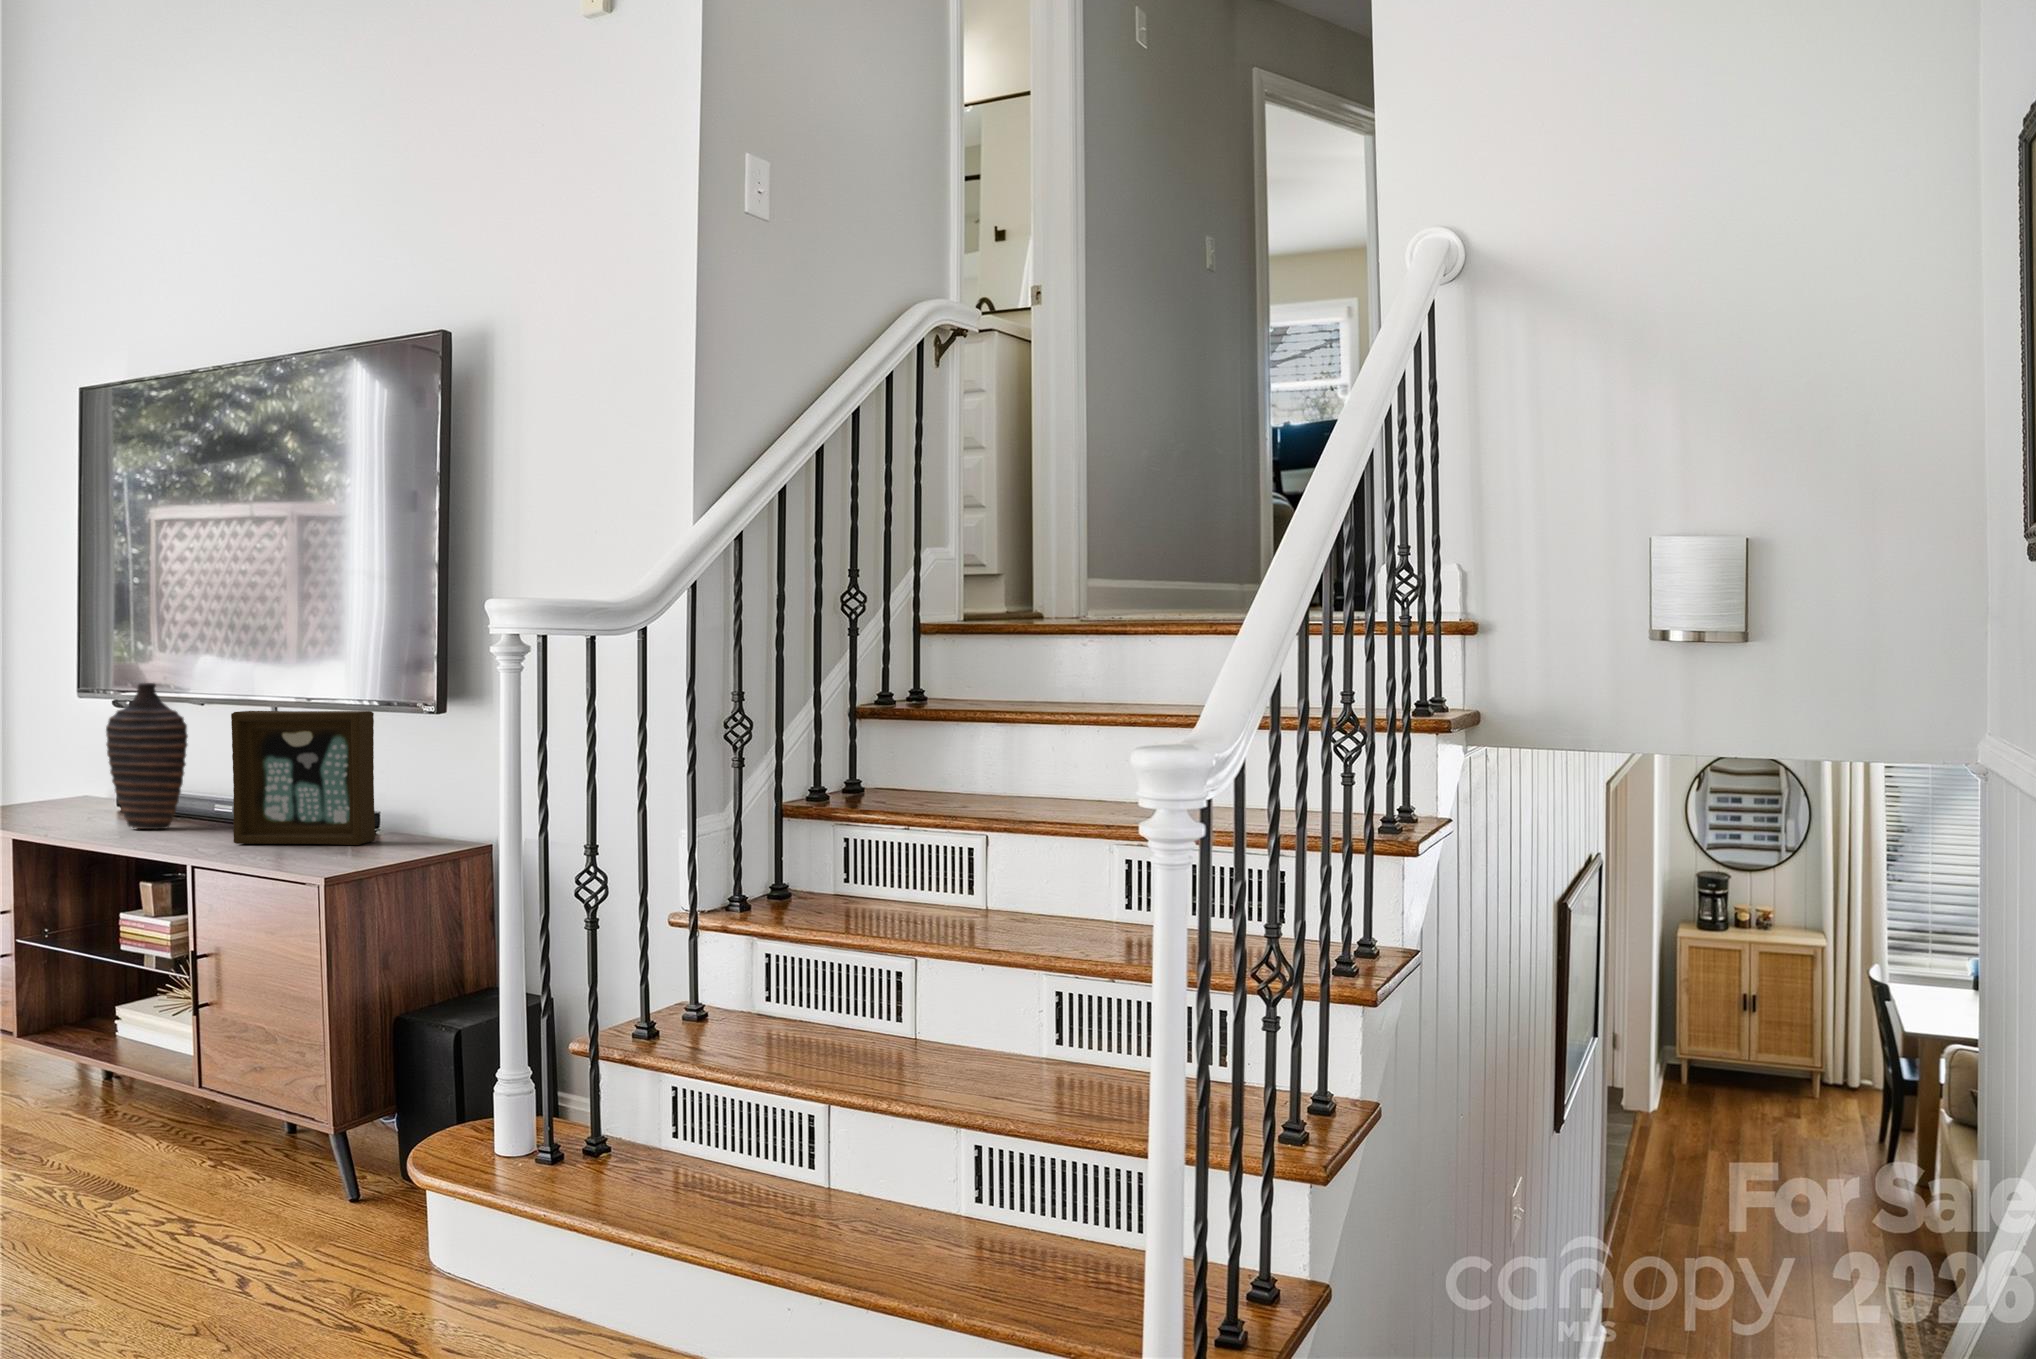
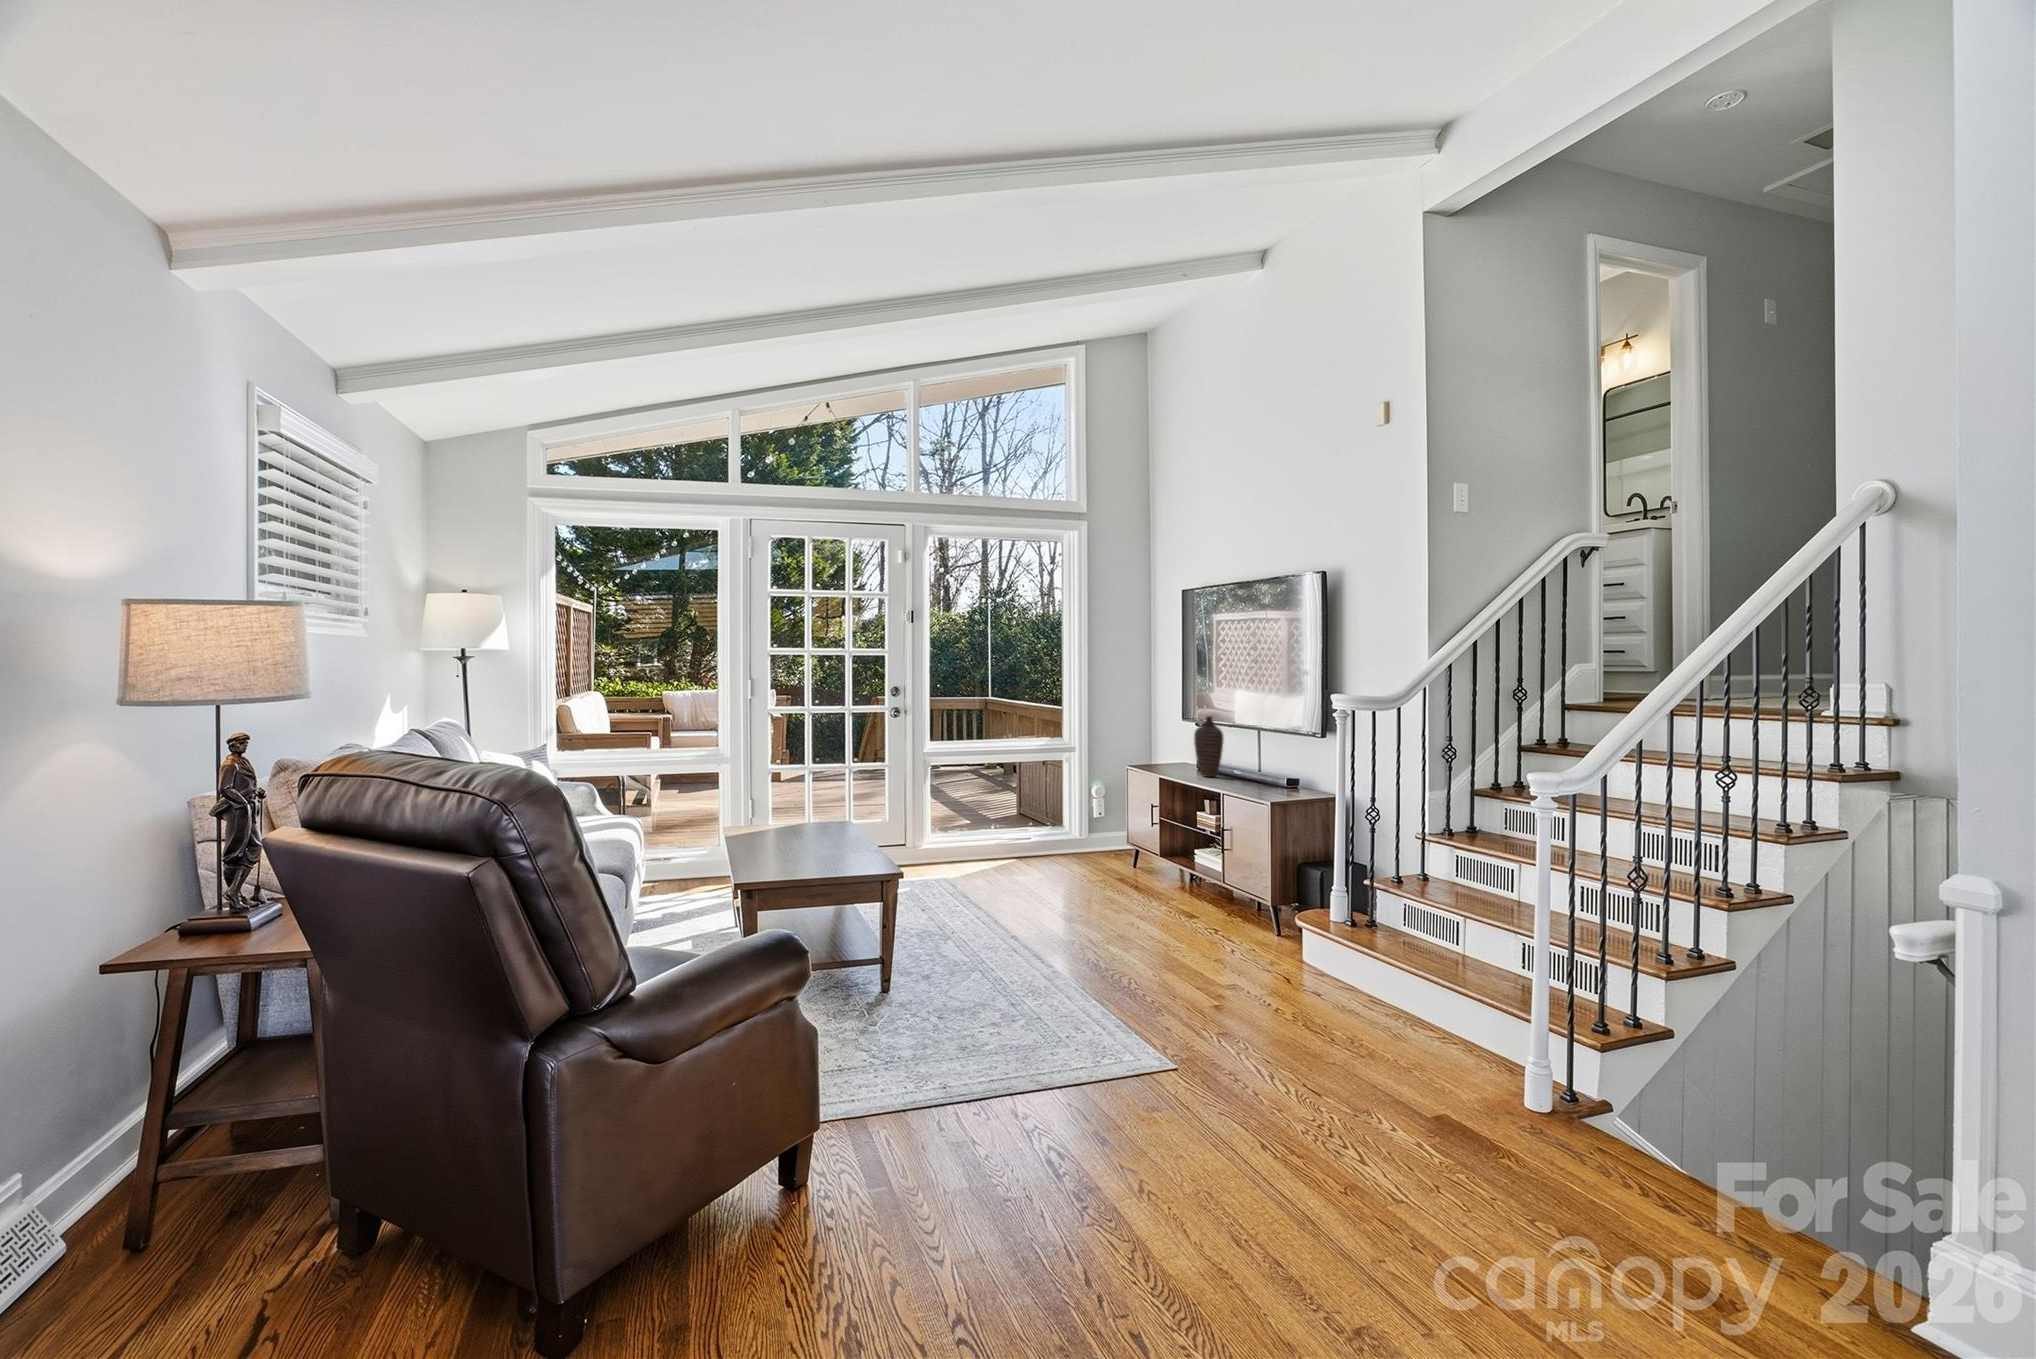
picture frame: present [231,711,375,845] -> none [1240,731,1296,791]

